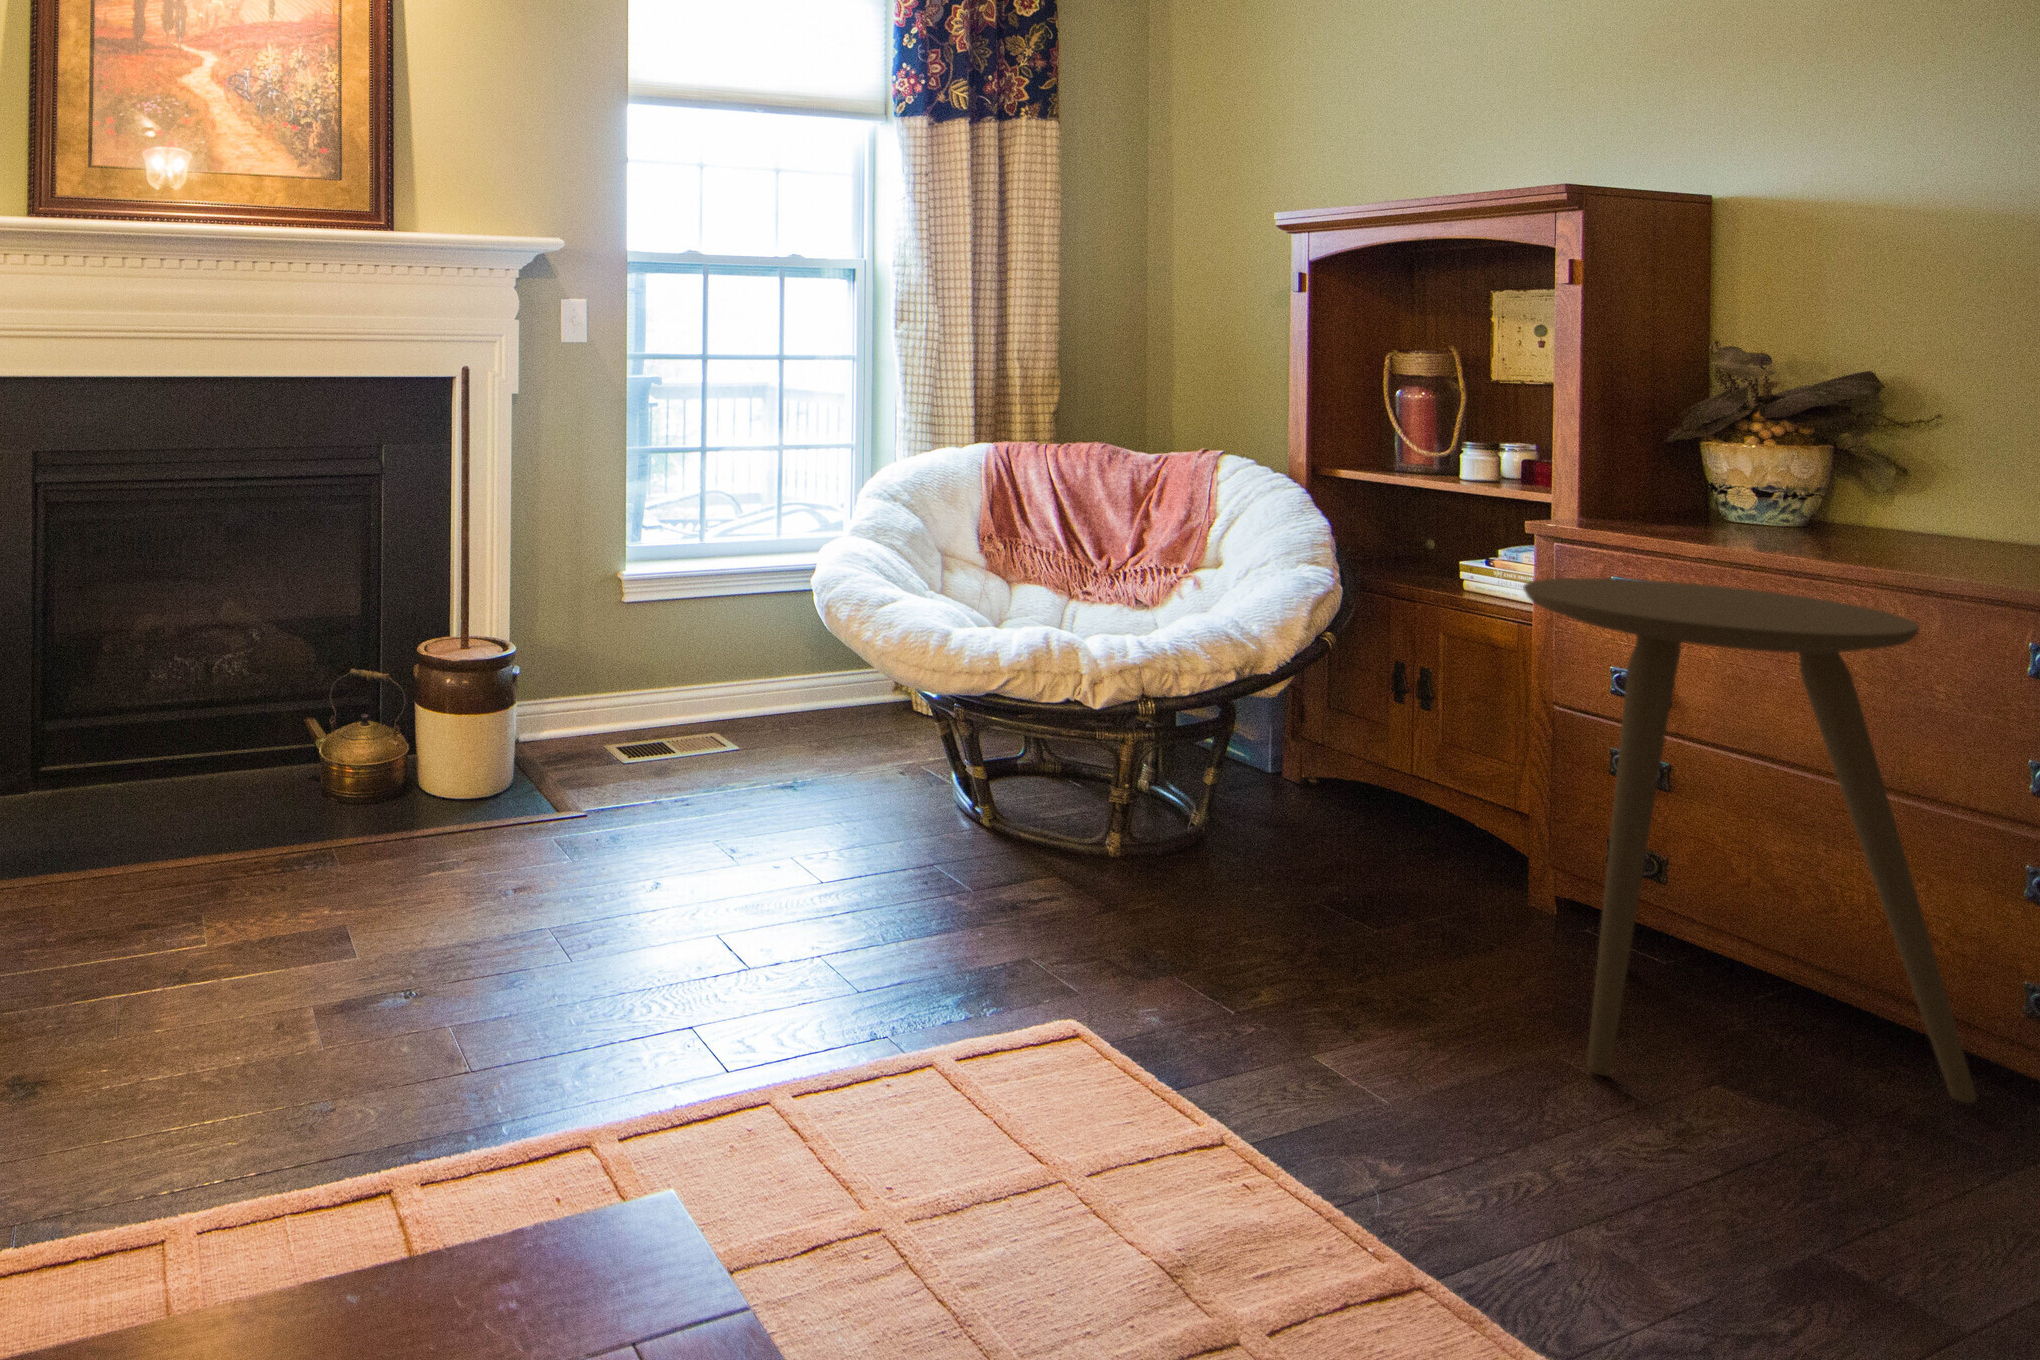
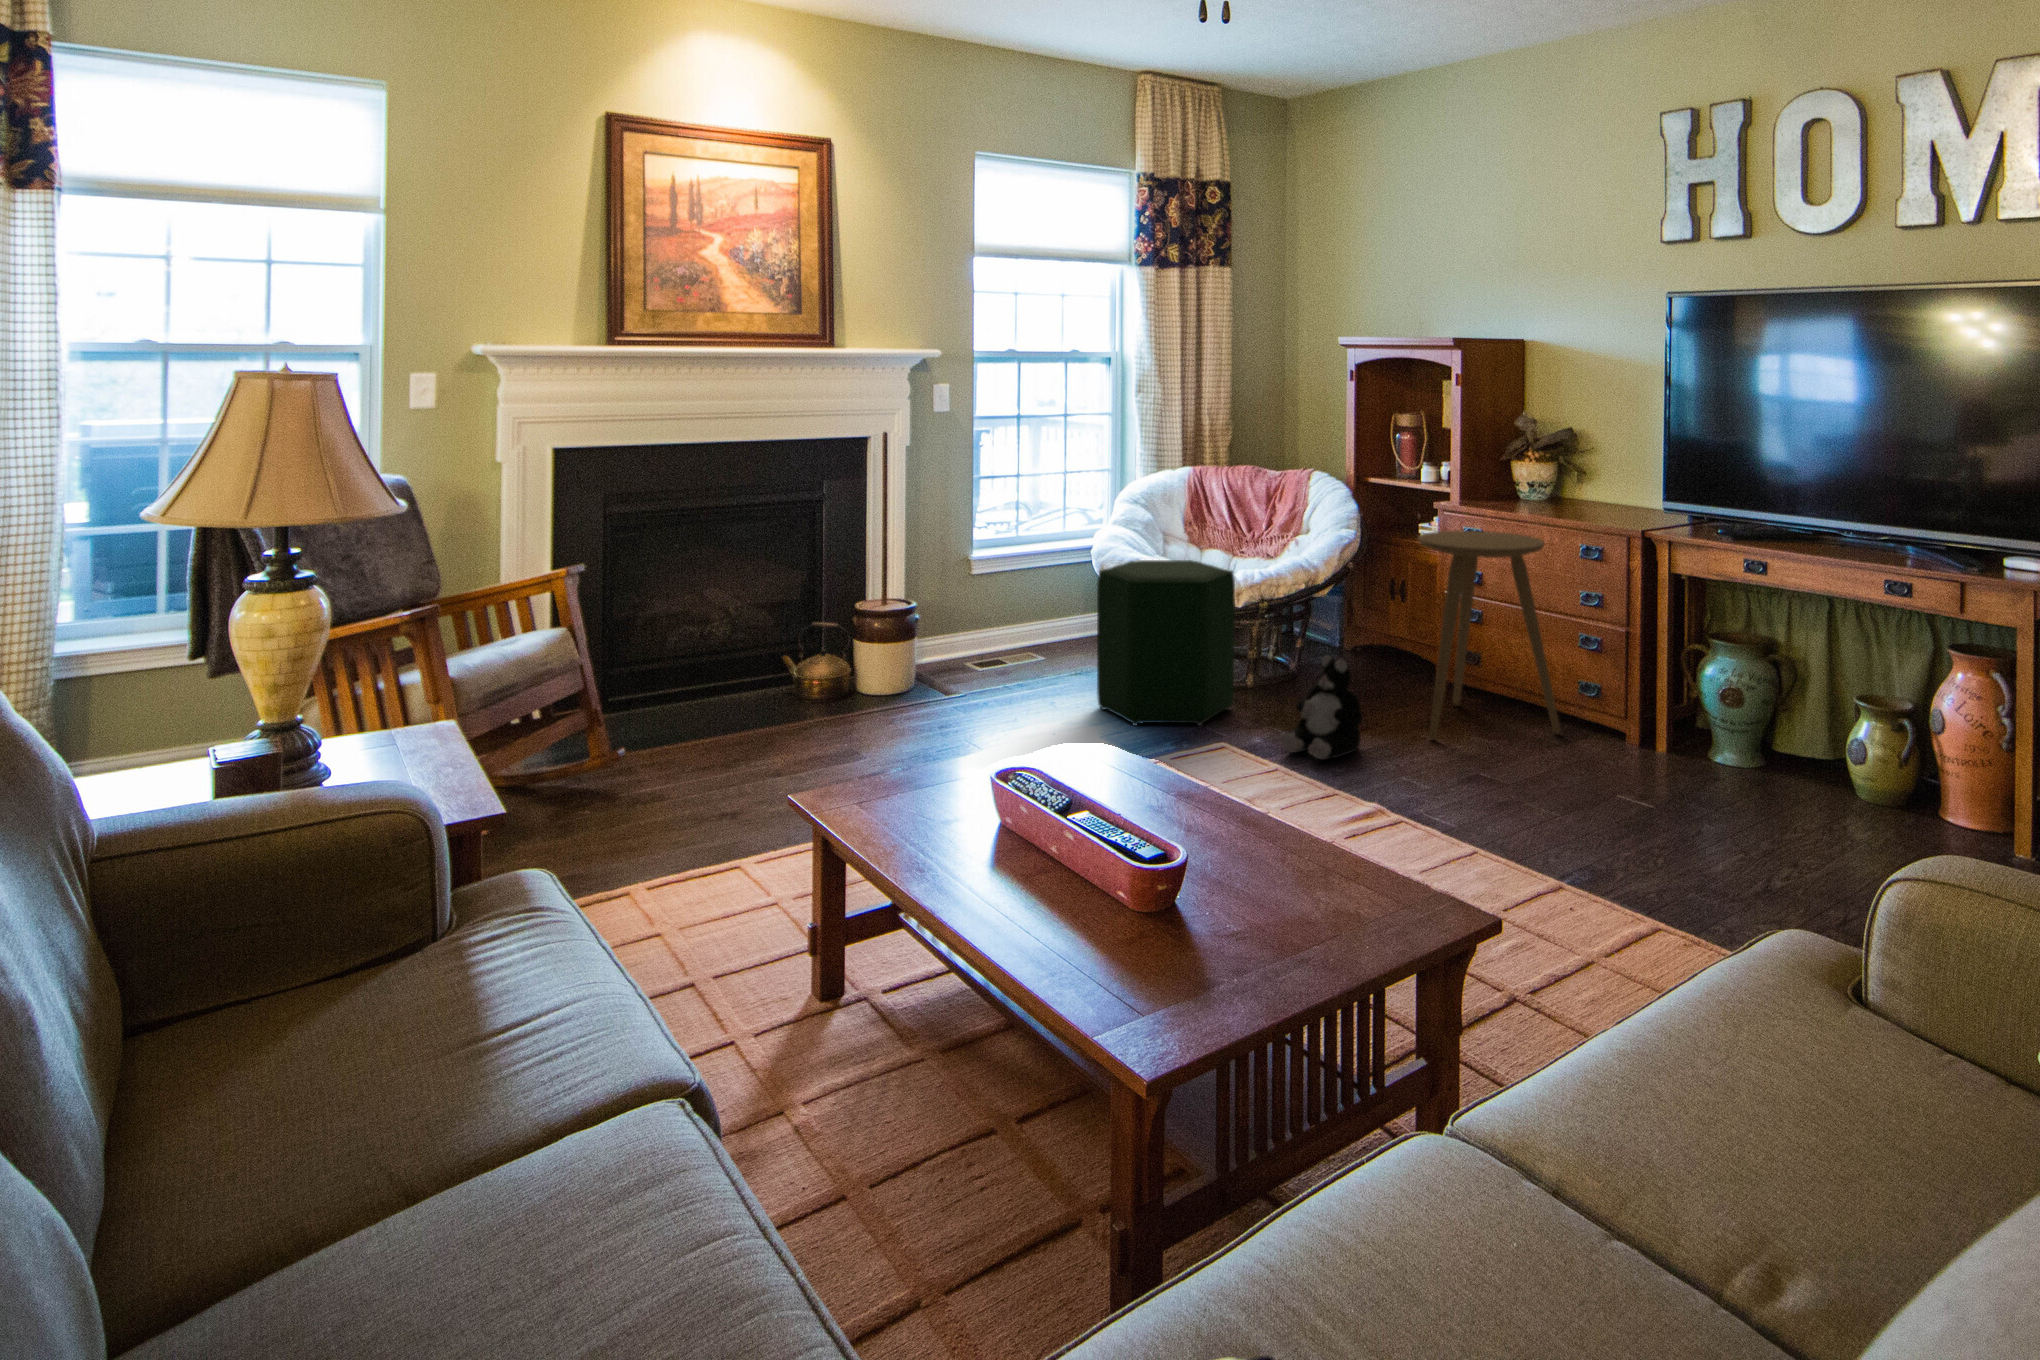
ottoman: none [806,600,1083,946] -> present [1097,560,1235,726]
plush toy: none [1203,846,1423,1112] -> present [1280,655,1362,760]

